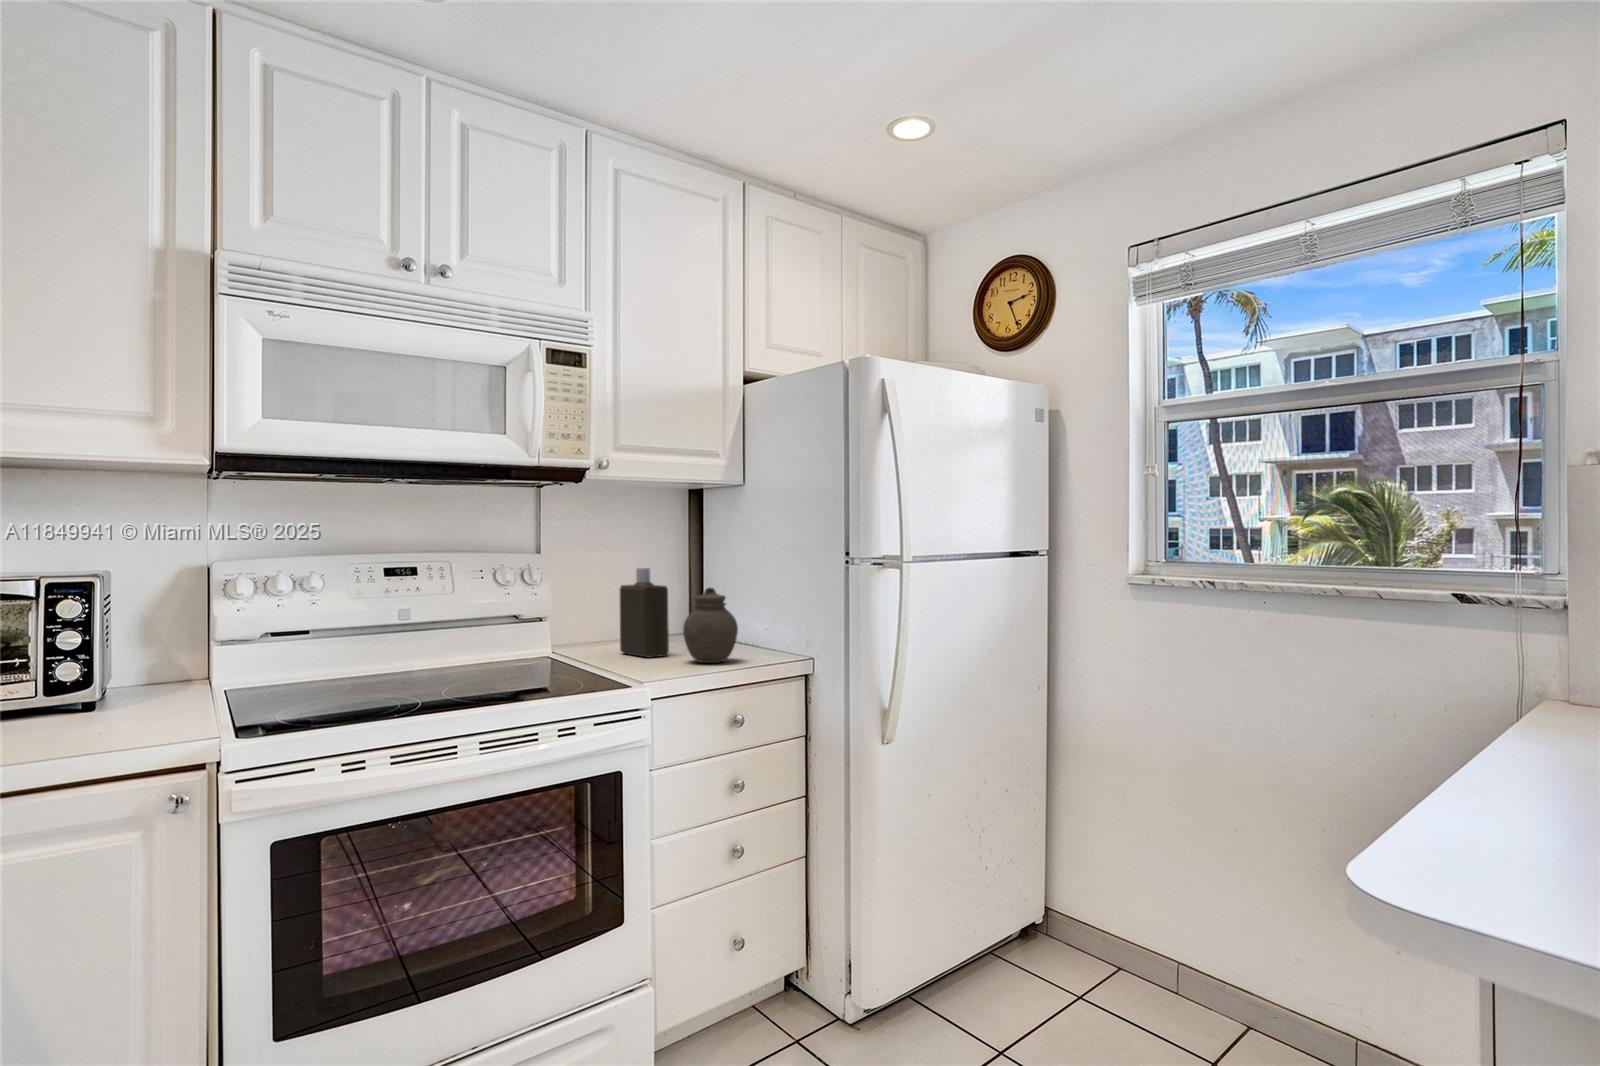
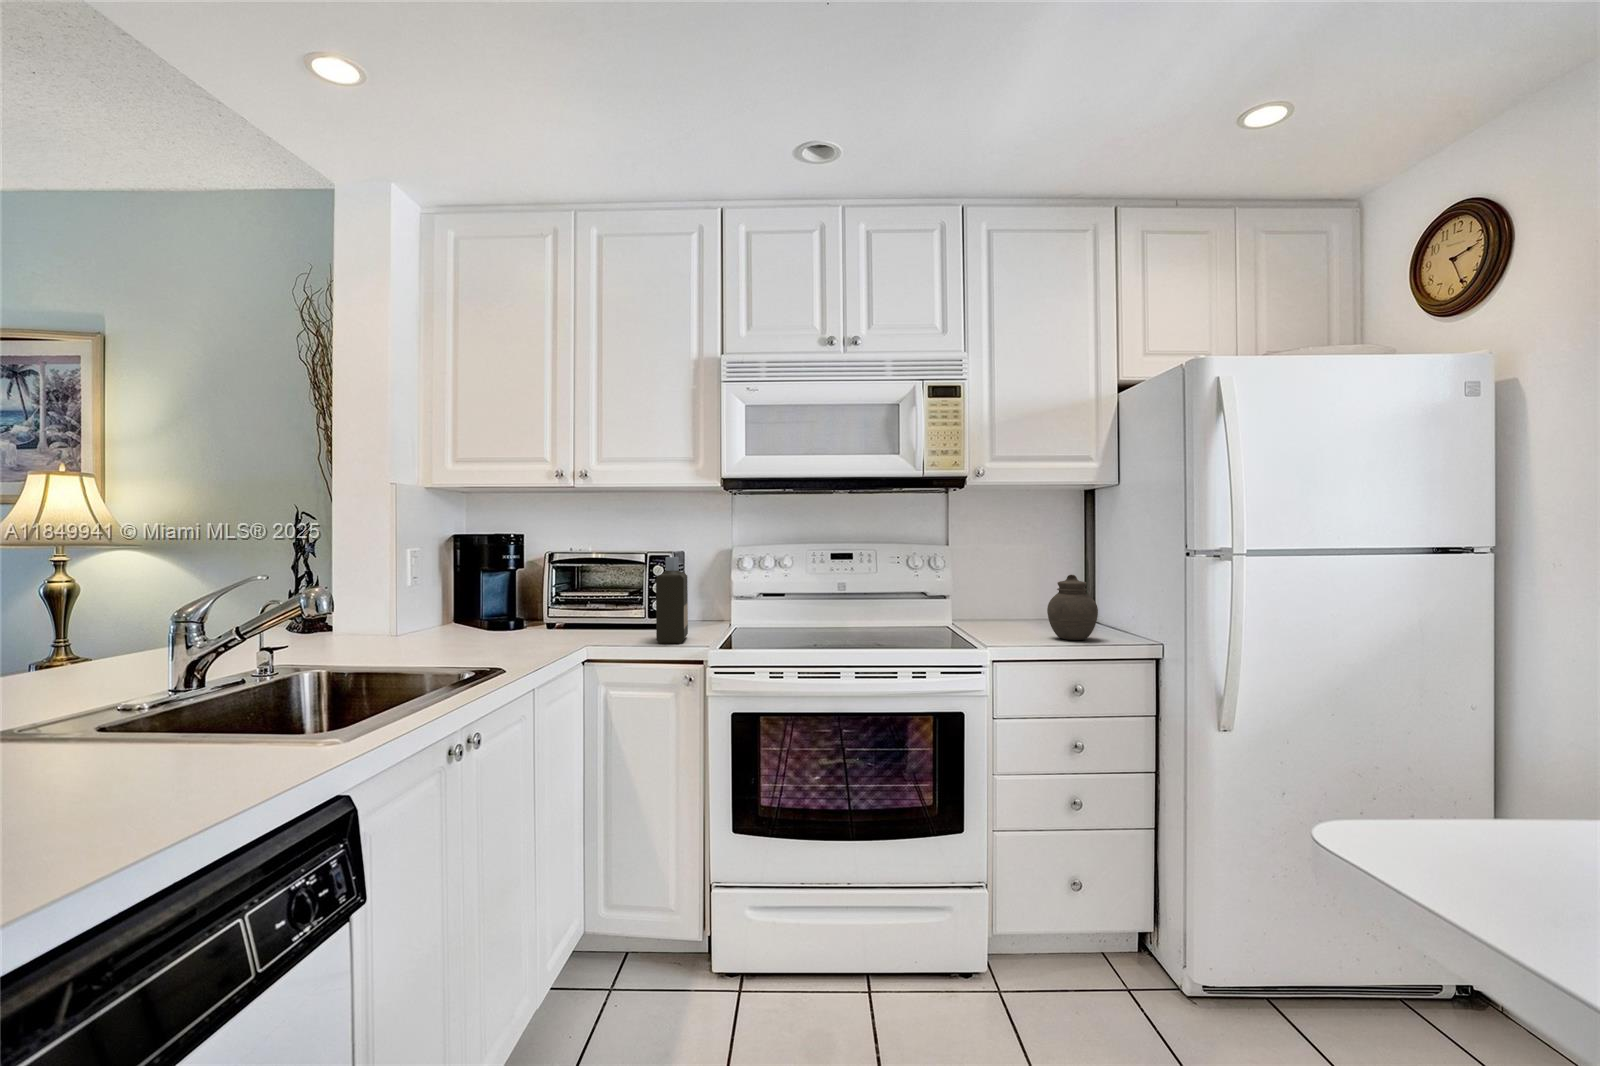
bottle: present [619,568,669,658] -> present [656,557,688,644]

